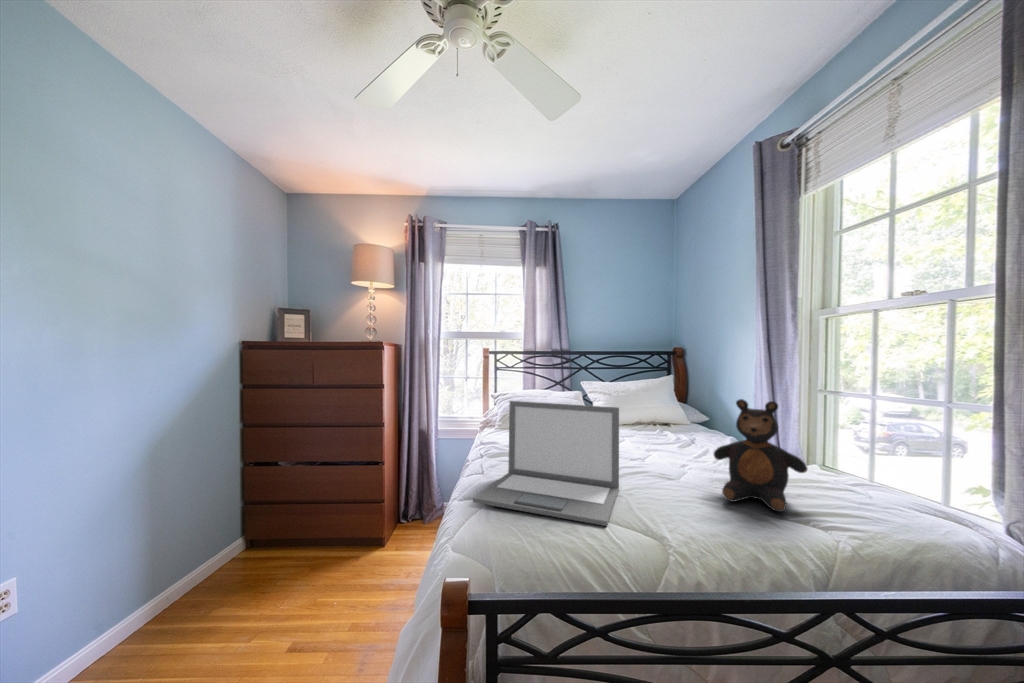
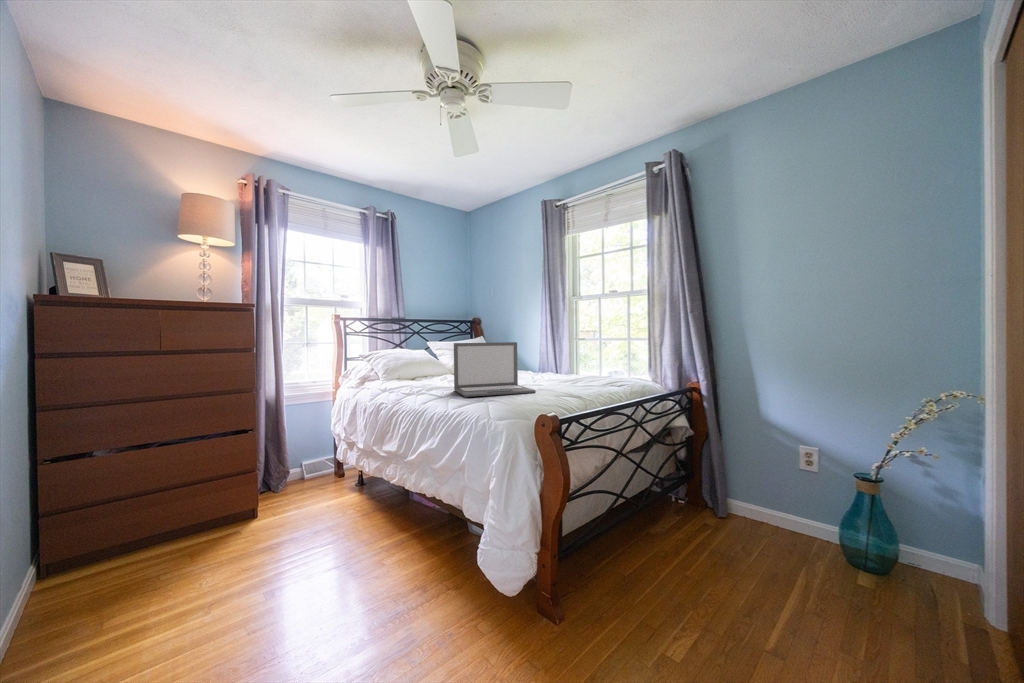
teddy bear: present [714,399,807,512] -> none [550,336,586,382]

